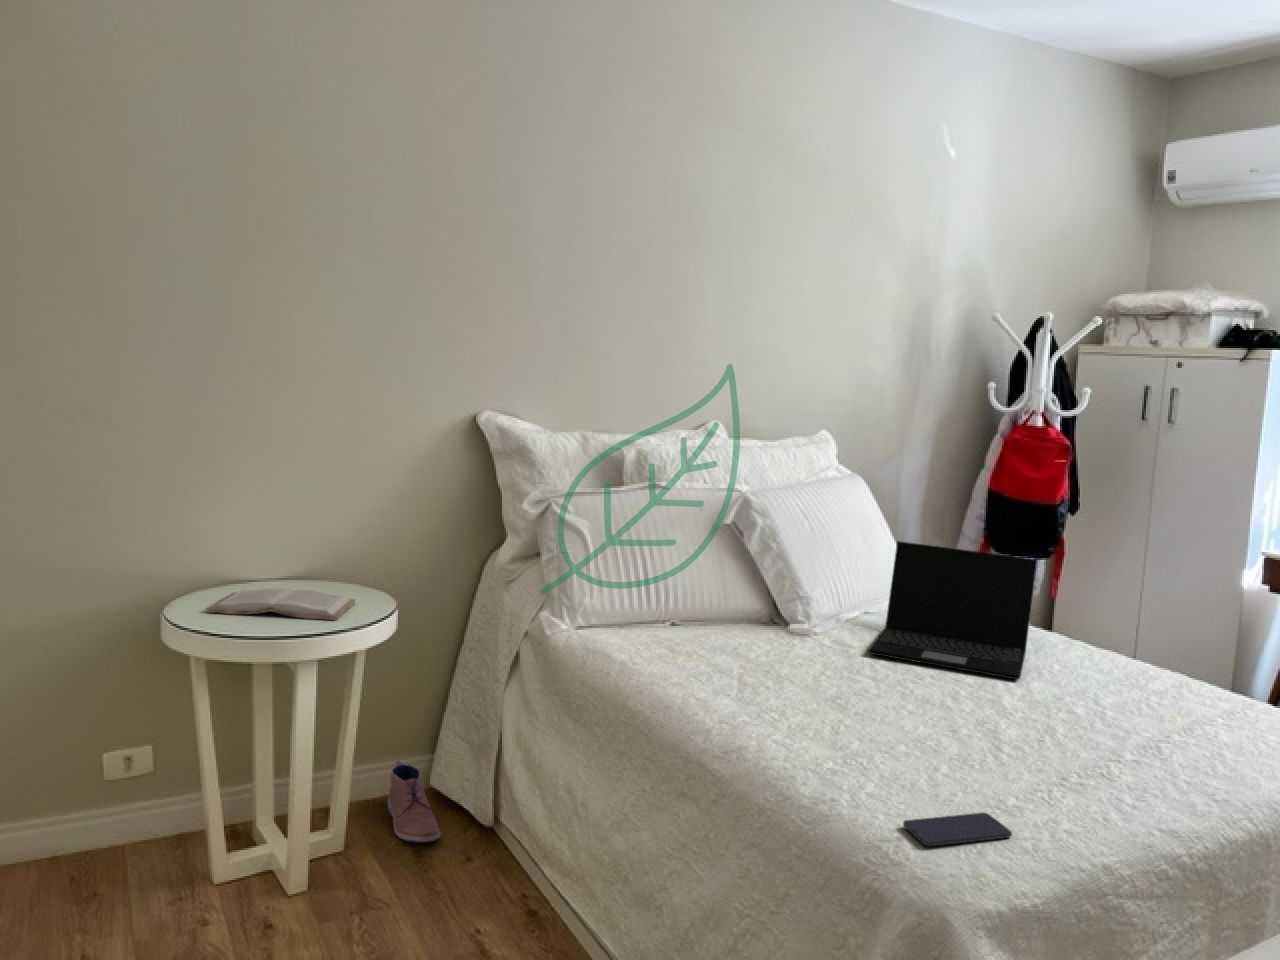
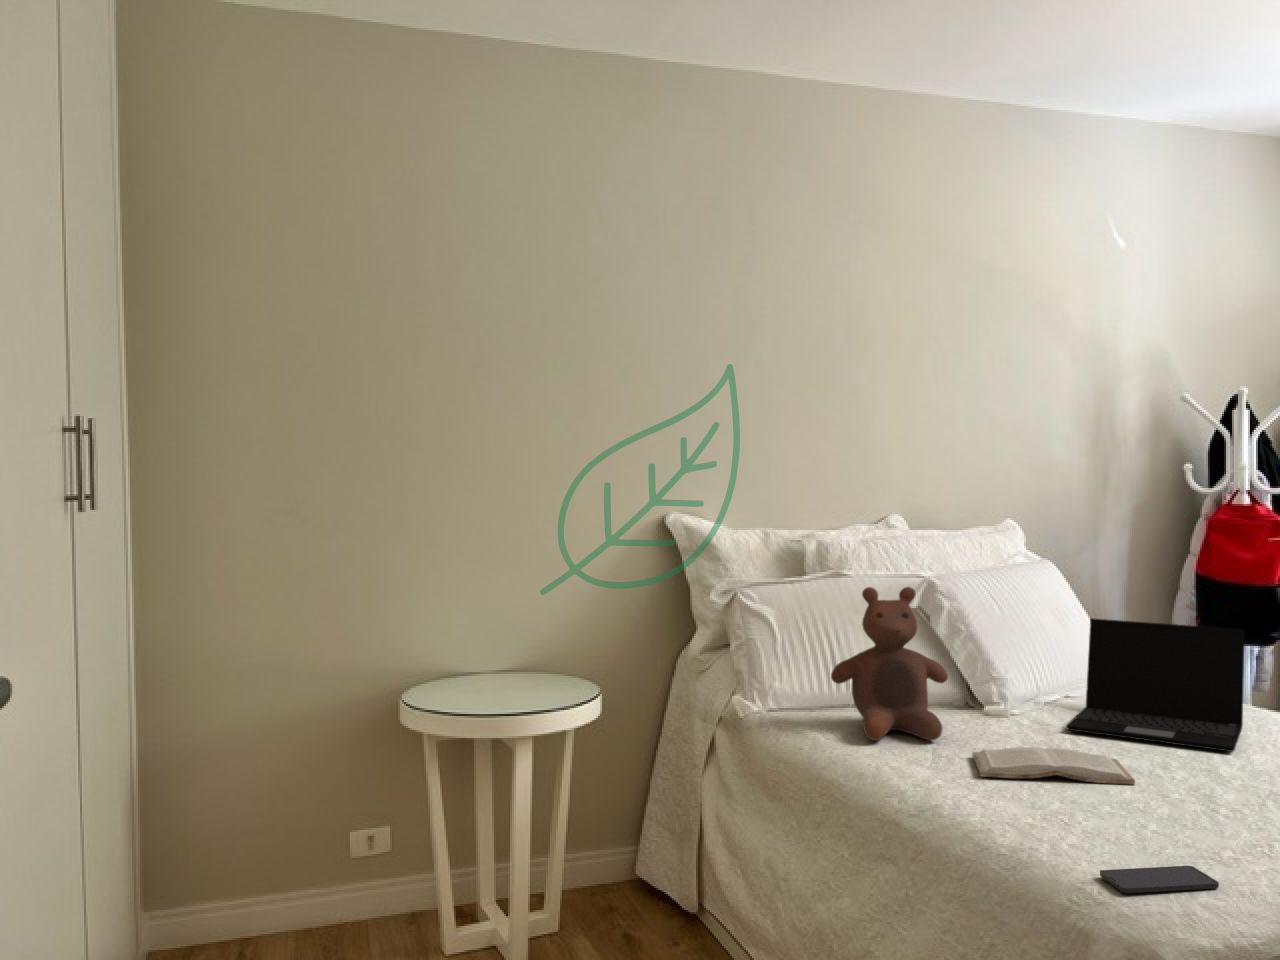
stuffed bear: none [643,507,759,665] -> present [831,587,948,740]
book: present [207,588,355,620] -> present [973,747,1135,785]
shoe: present [387,761,441,843] -> none [598,849,649,925]

